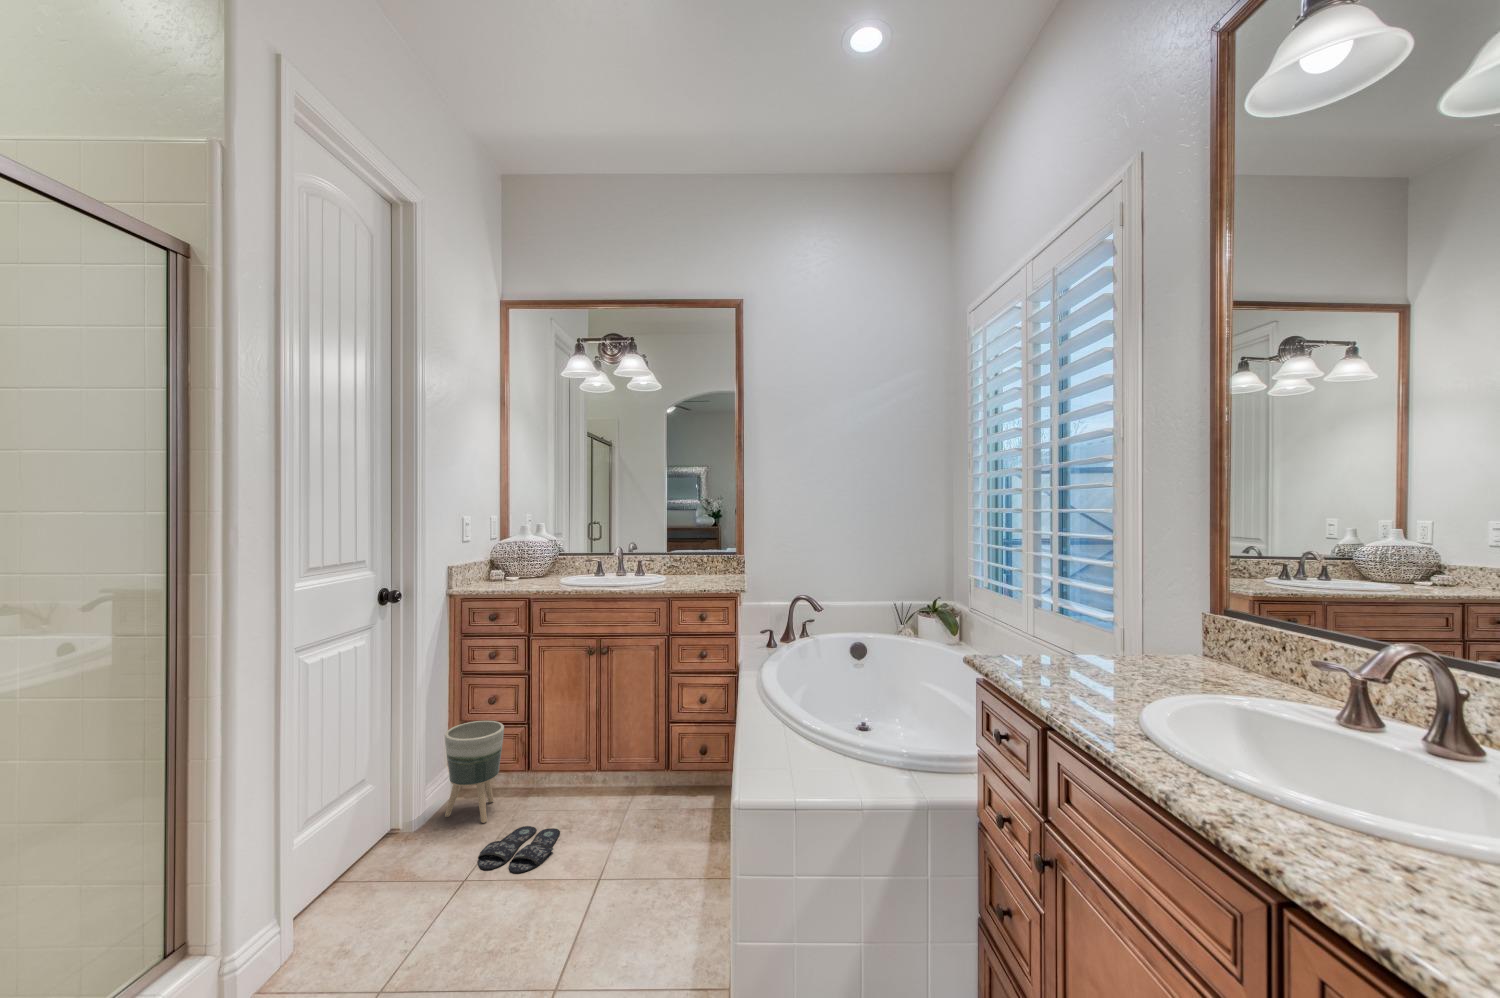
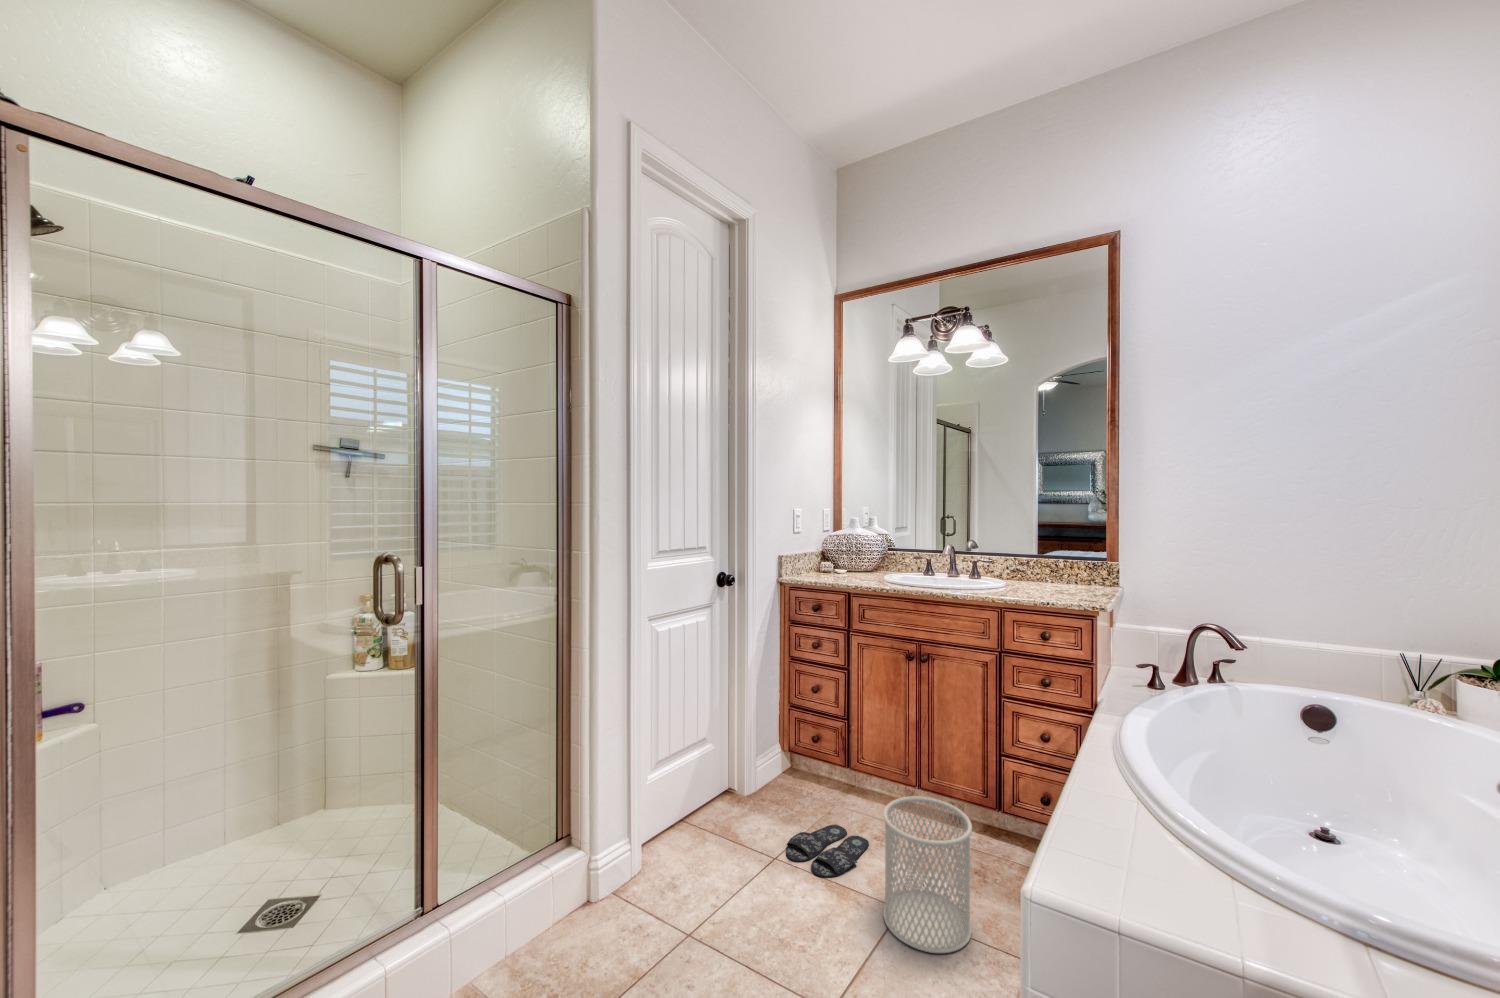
planter: present [445,721,504,823] -> none [771,706,824,808]
wastebasket: none [587,766,662,893] -> present [883,796,972,953]

